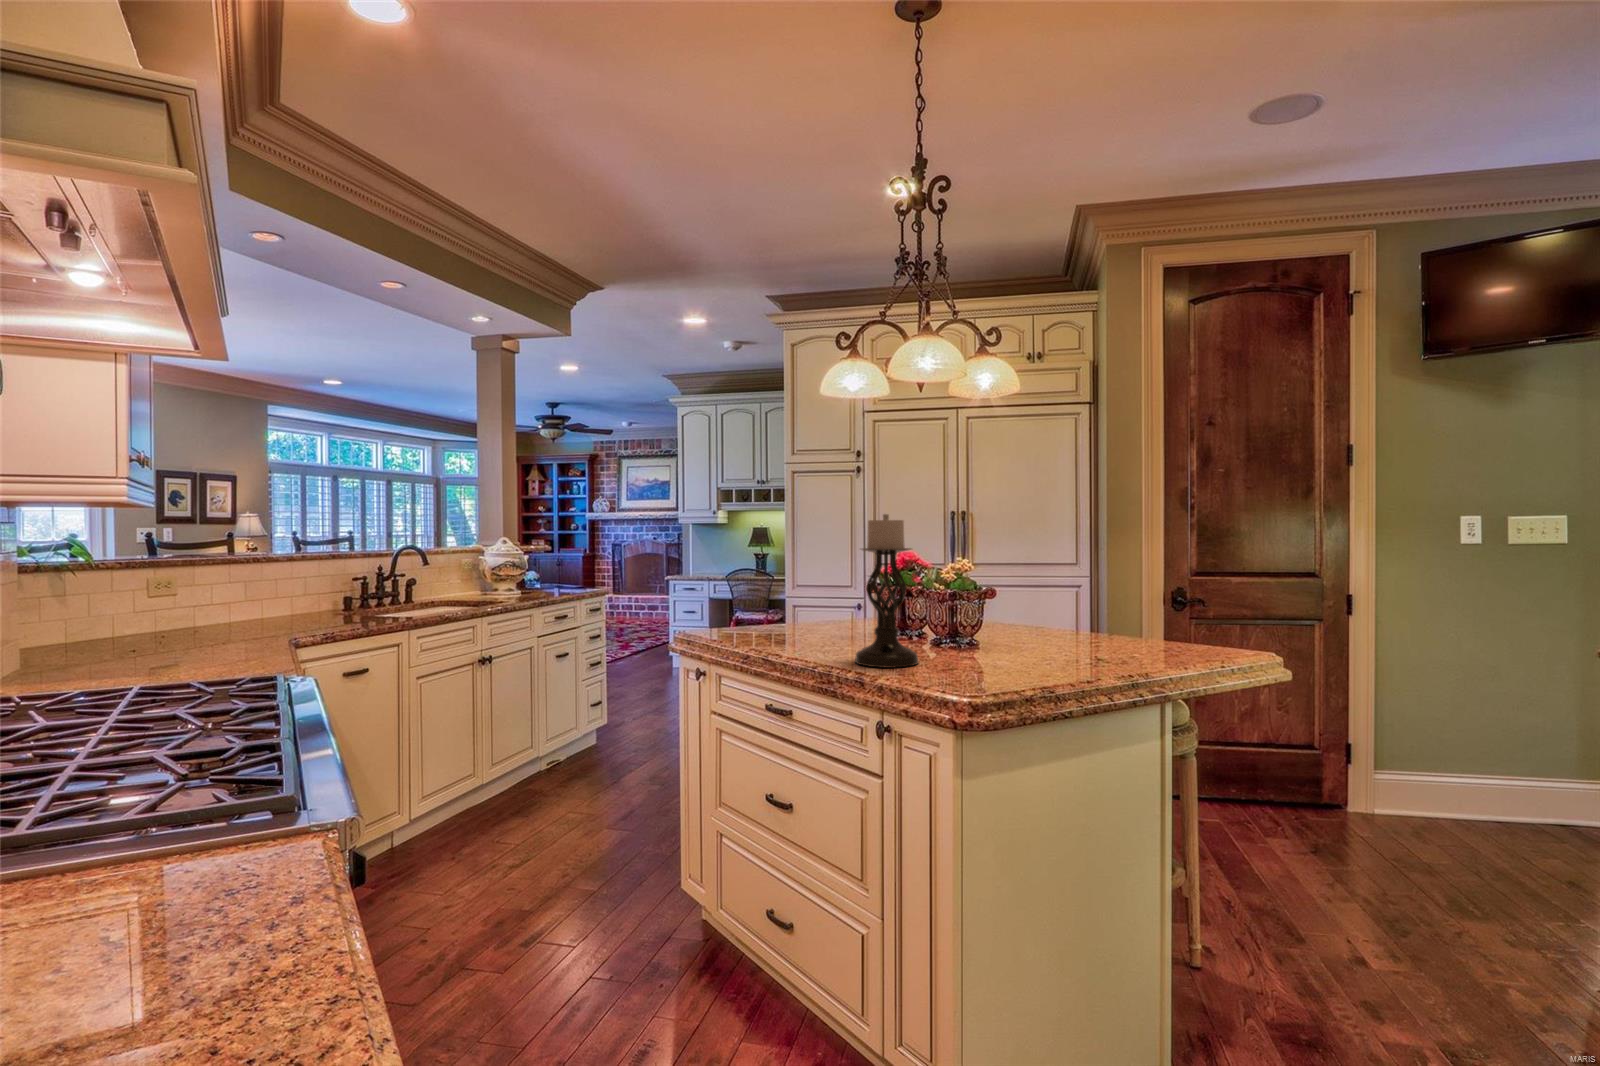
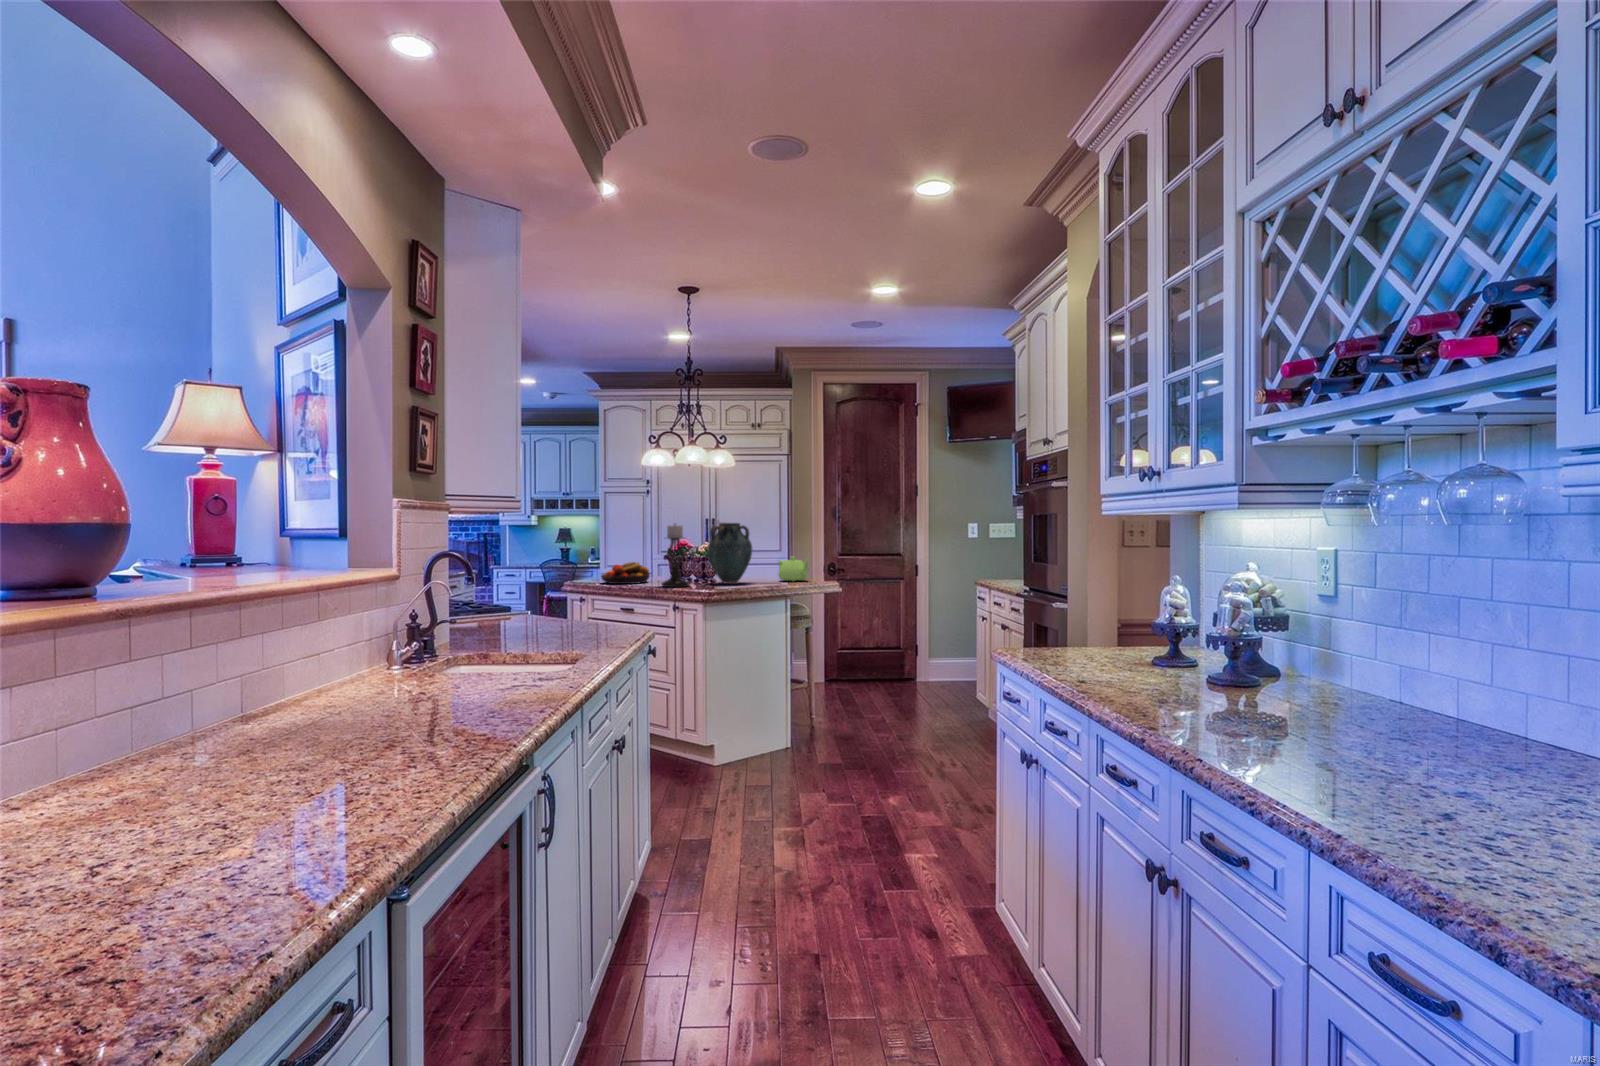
vase: none [962,513,1072,660] -> present [708,523,752,584]
teapot: none [1125,594,1221,656] -> present [778,557,809,581]
fruit bowl: none [740,595,837,644] -> present [601,562,650,584]

